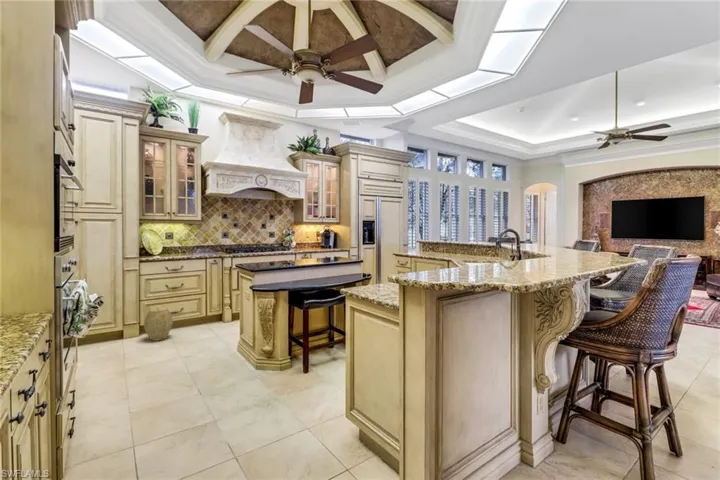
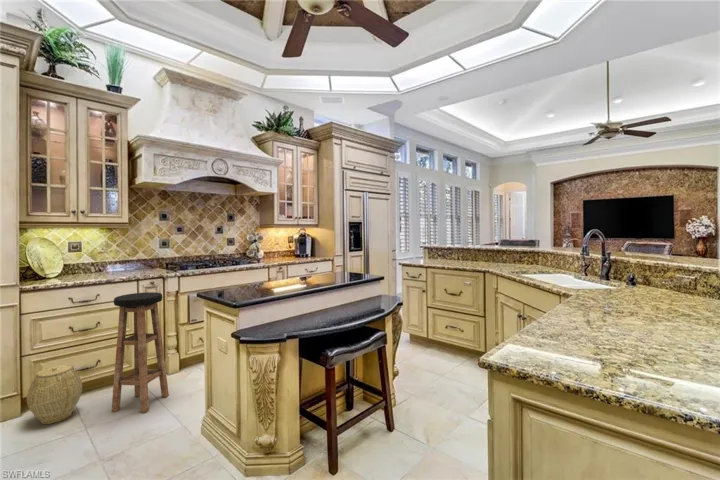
bar stool: none [189,266,222,340] -> present [111,292,169,413]

